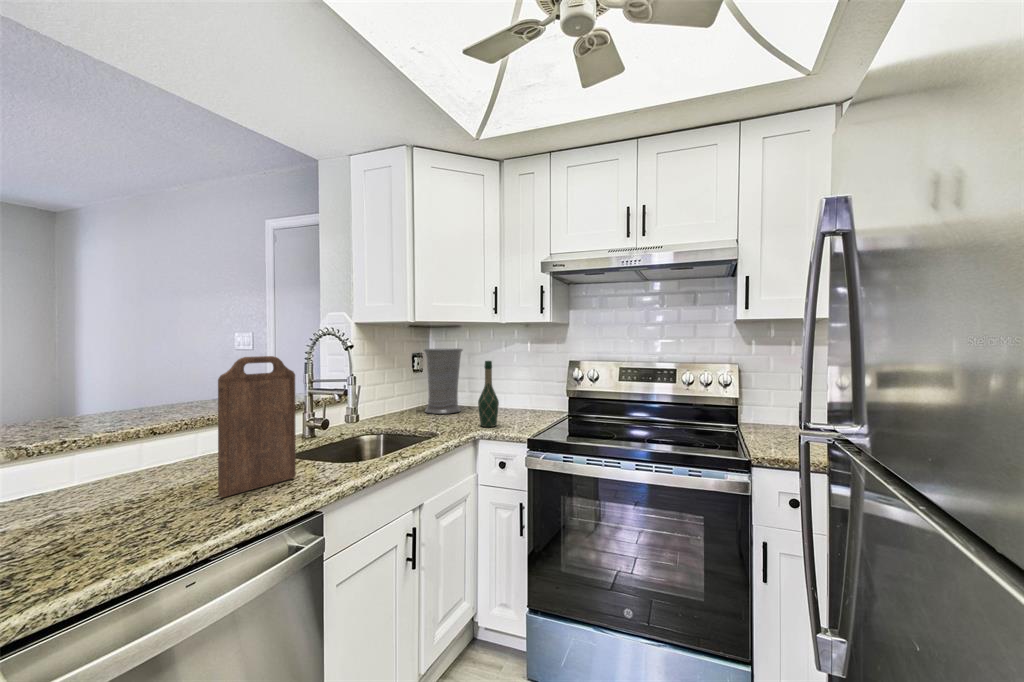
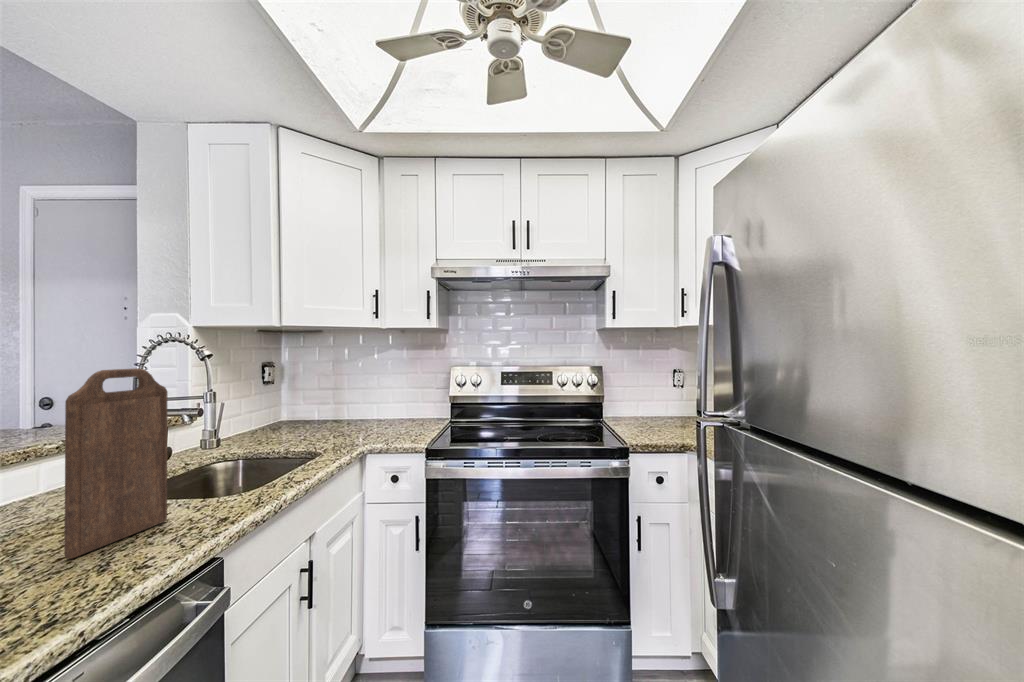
vase: present [423,348,463,414] -> none [281,357,329,431]
wine bottle: present [478,361,499,427] -> none [358,370,382,442]

